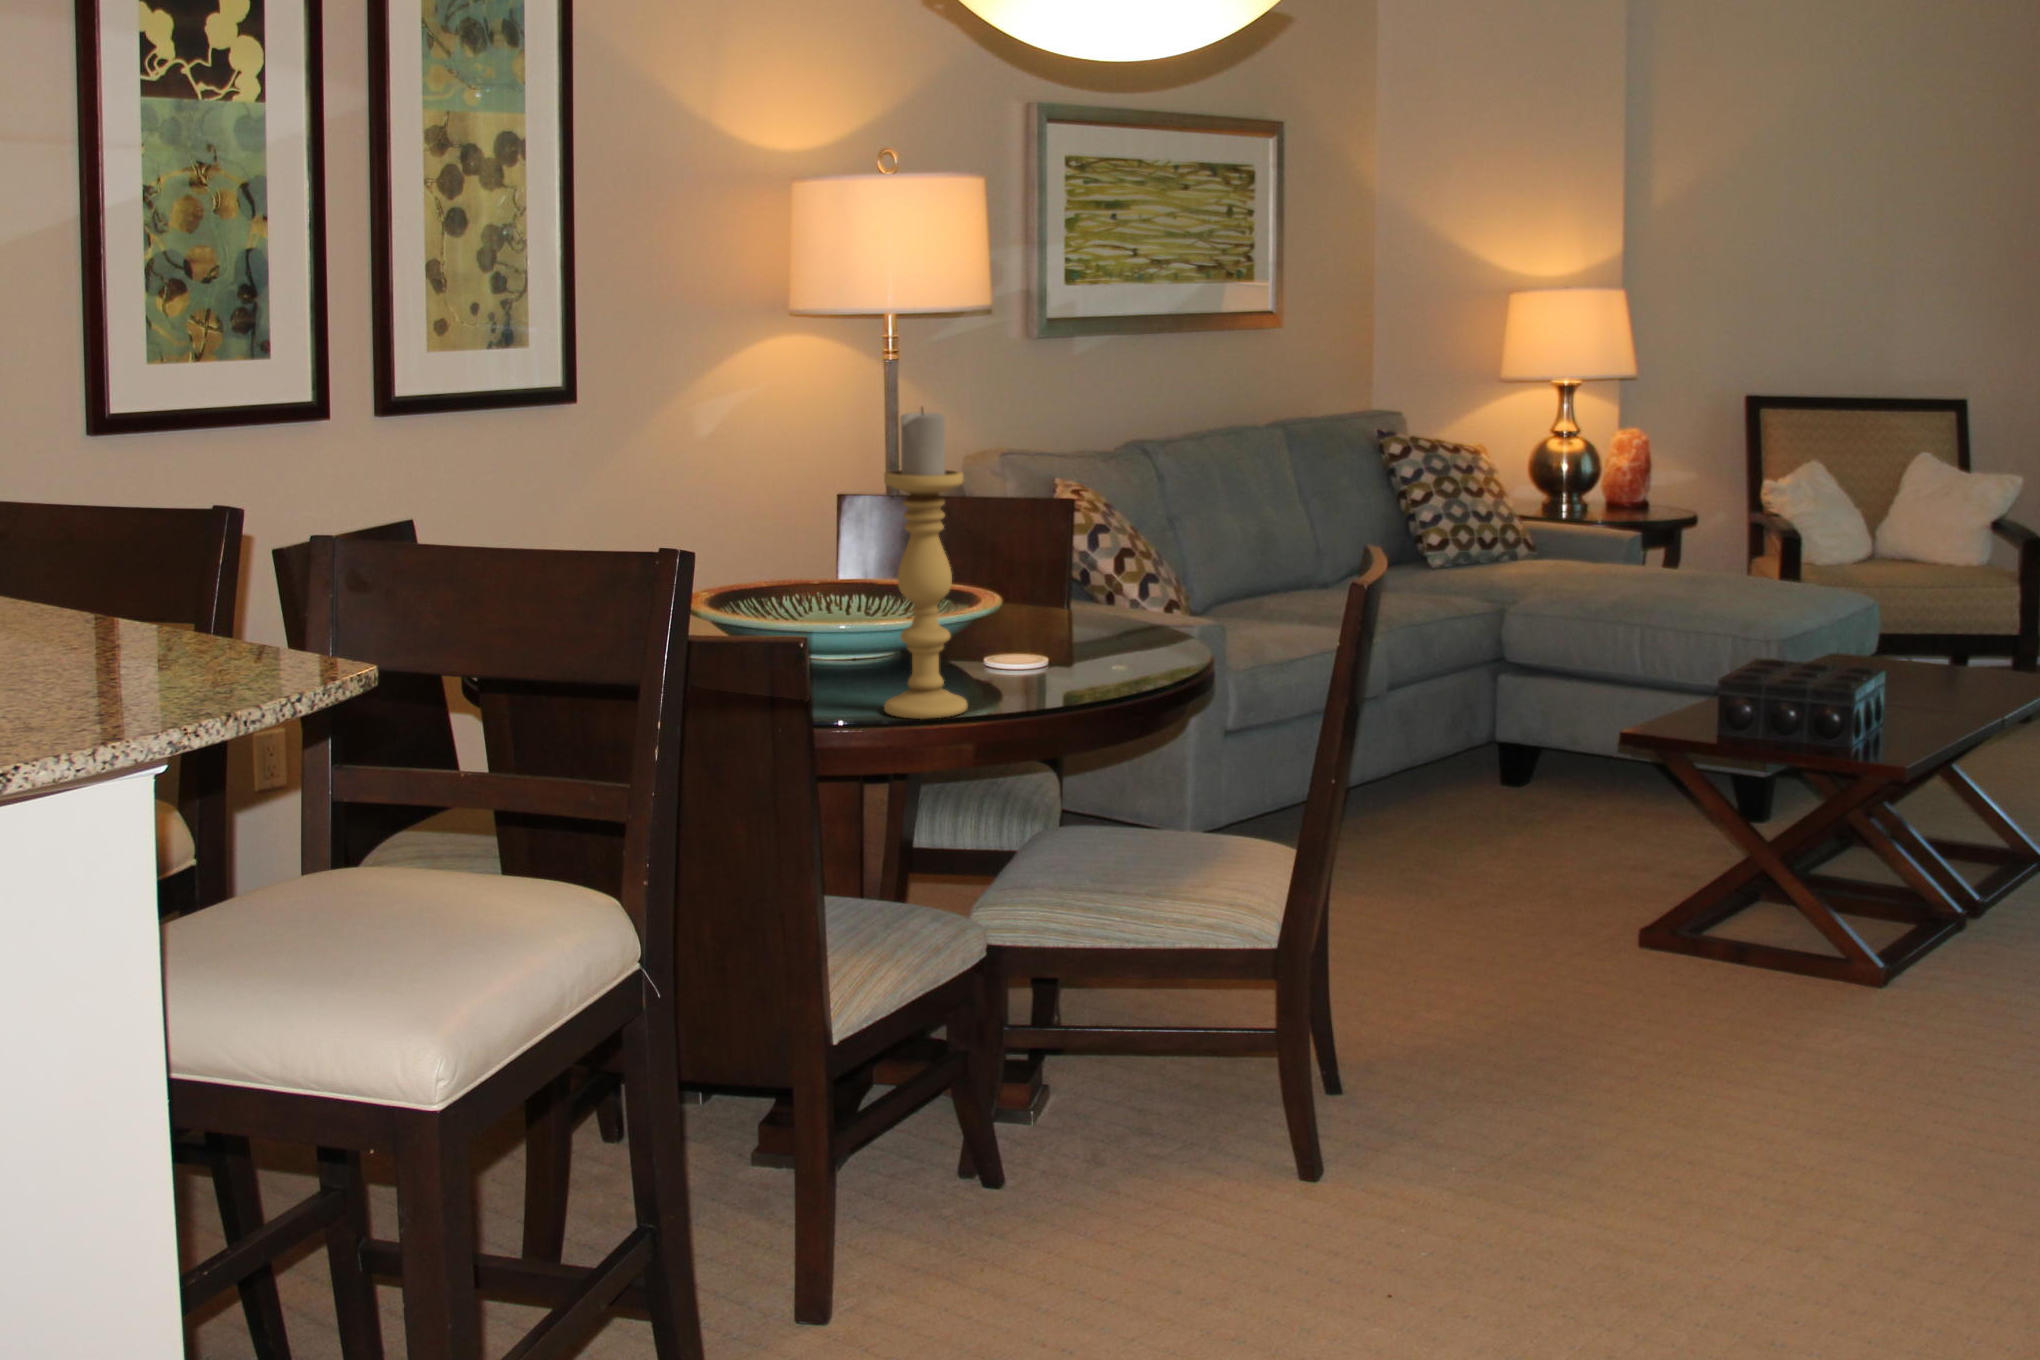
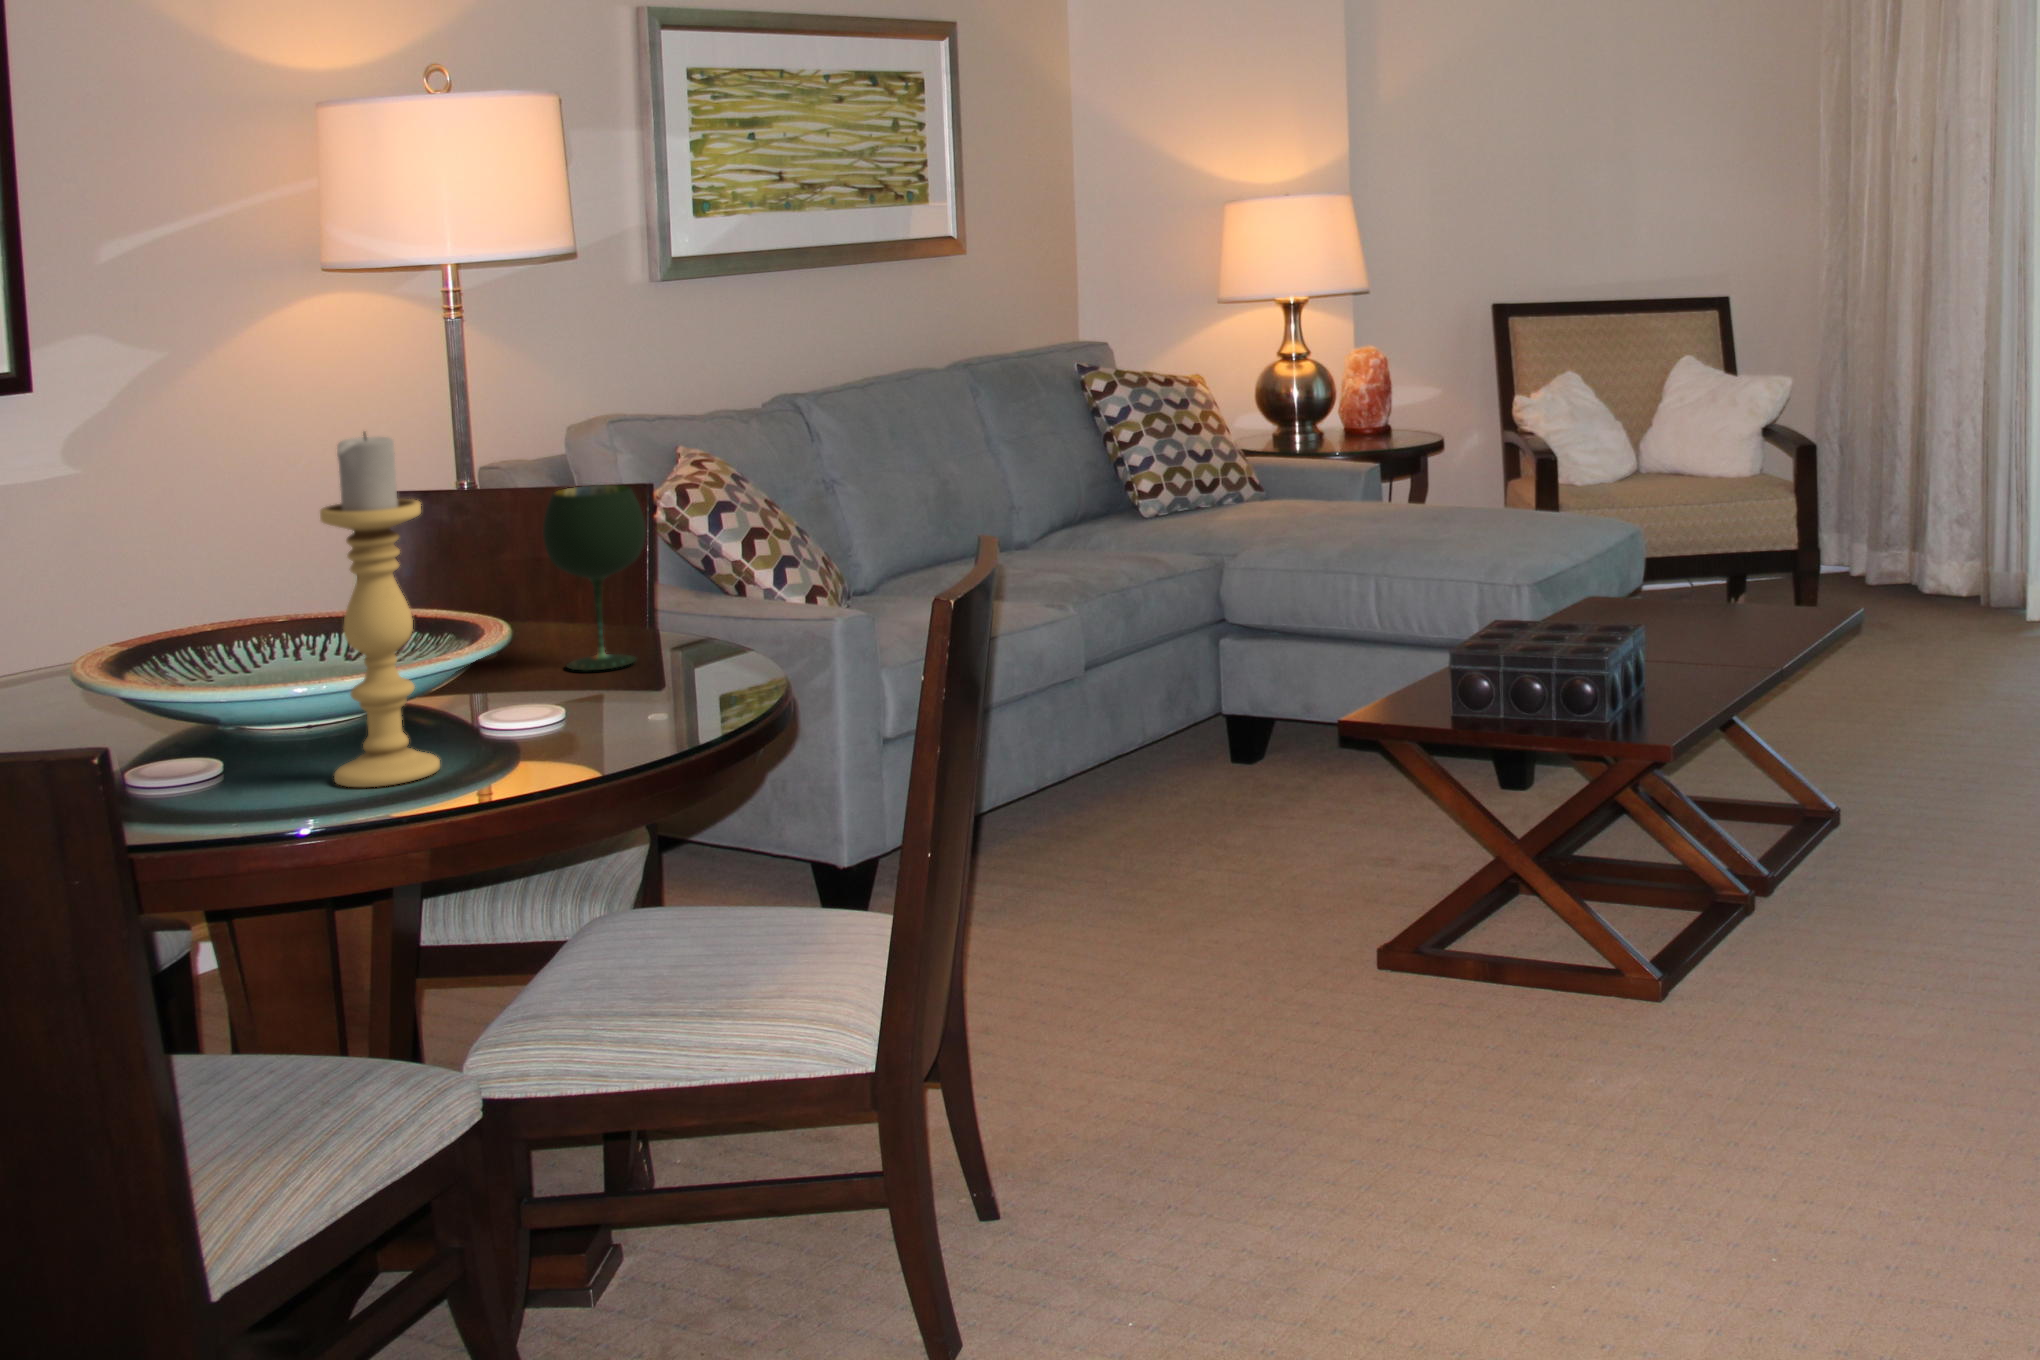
wine glass: none [1020,482,1104,643] -> present [543,485,646,671]

